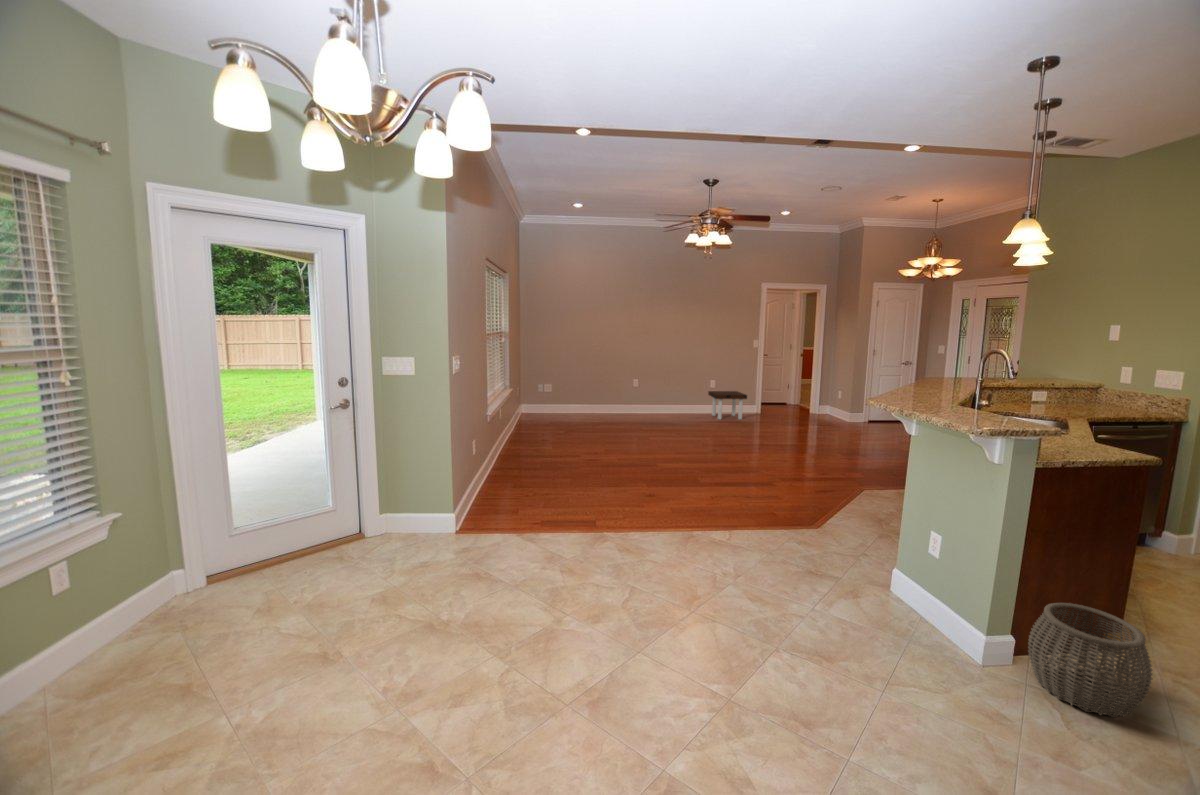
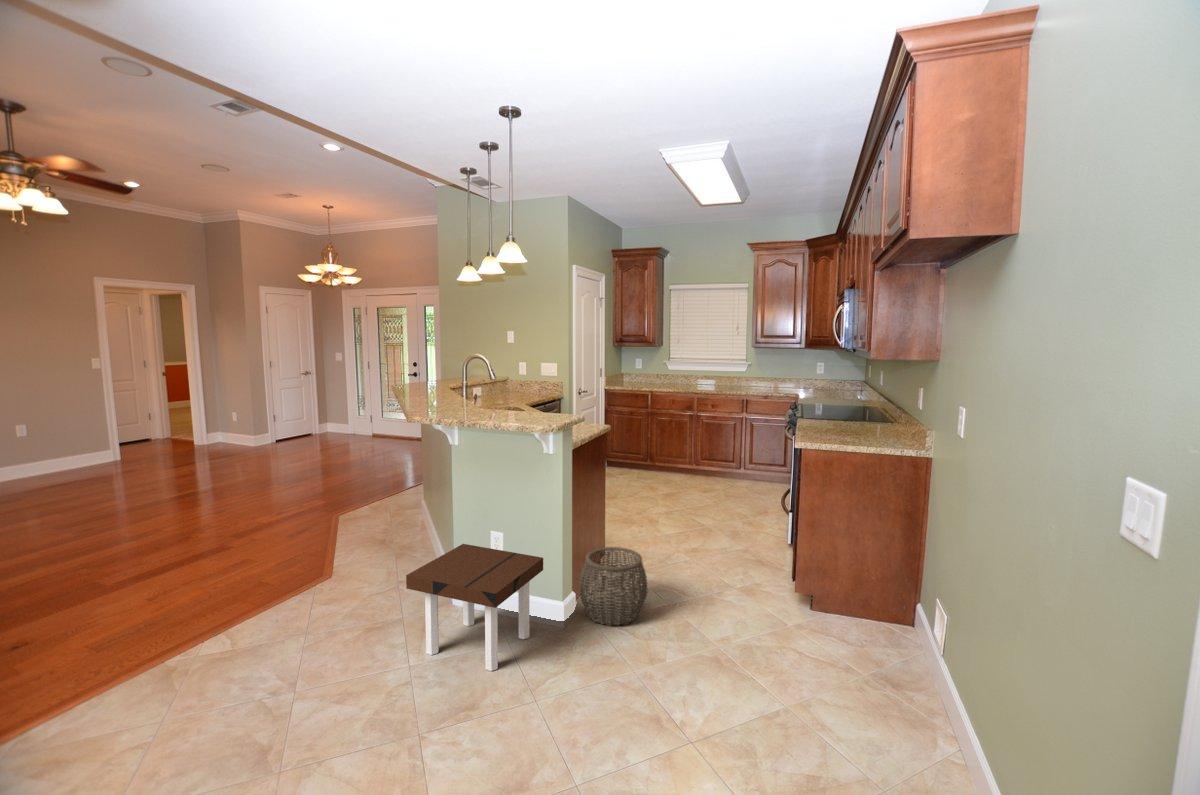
side table: present [708,391,747,420] -> present [406,544,543,671]

